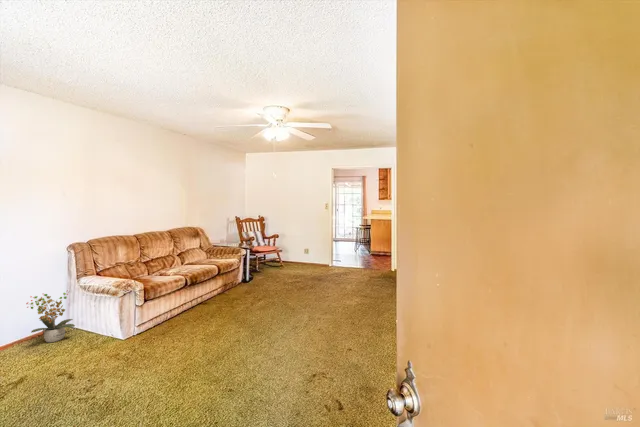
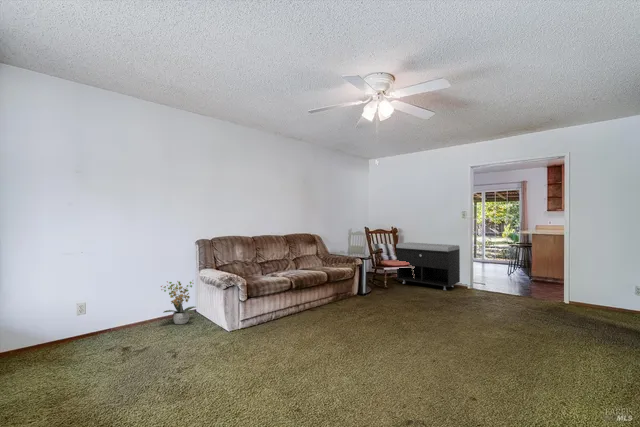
storage bench: none [274,230,324,269] -> present [396,242,460,290]

